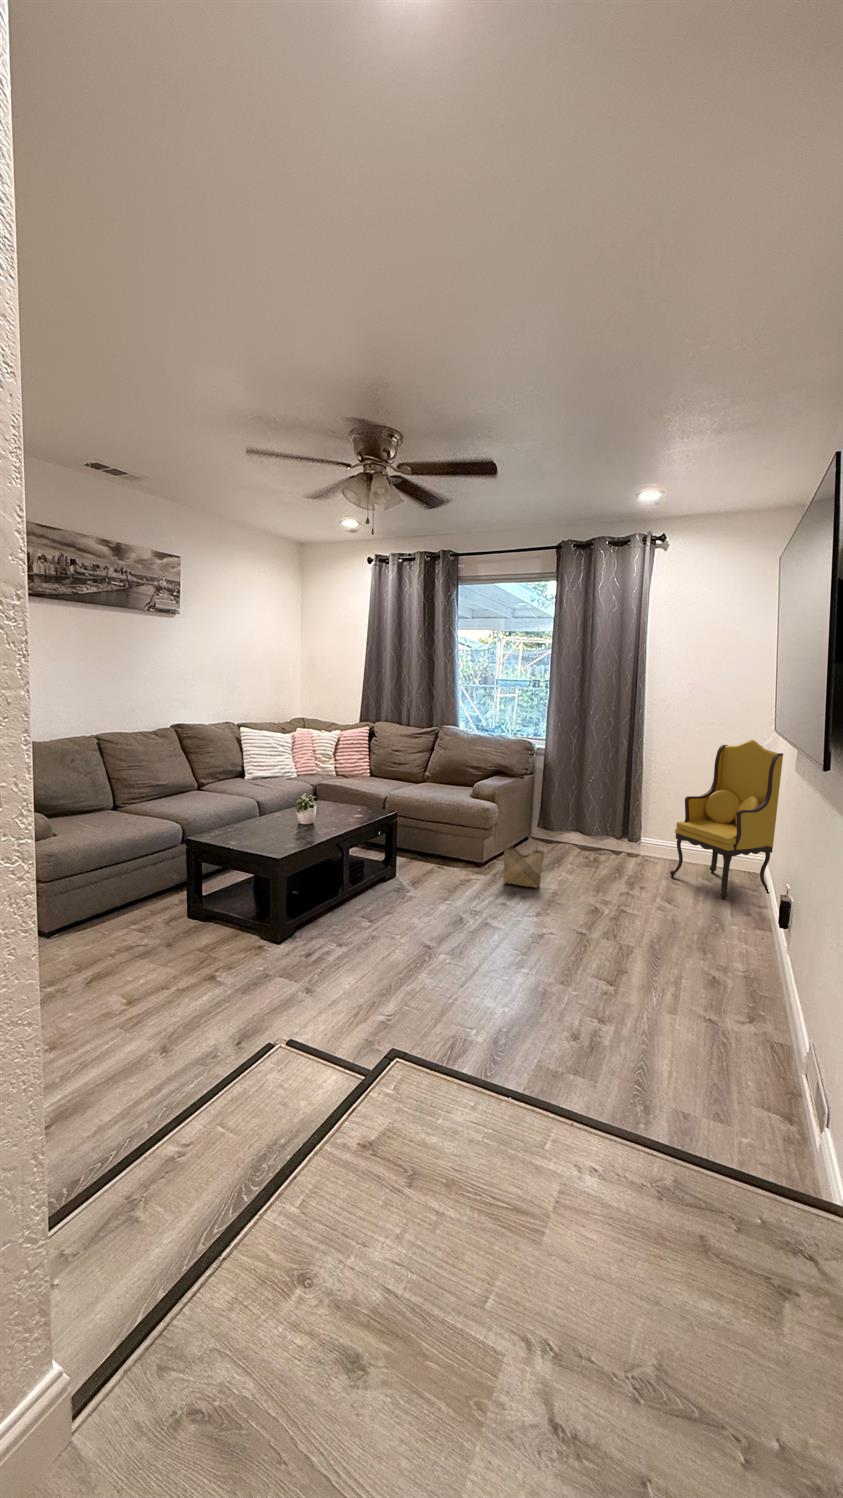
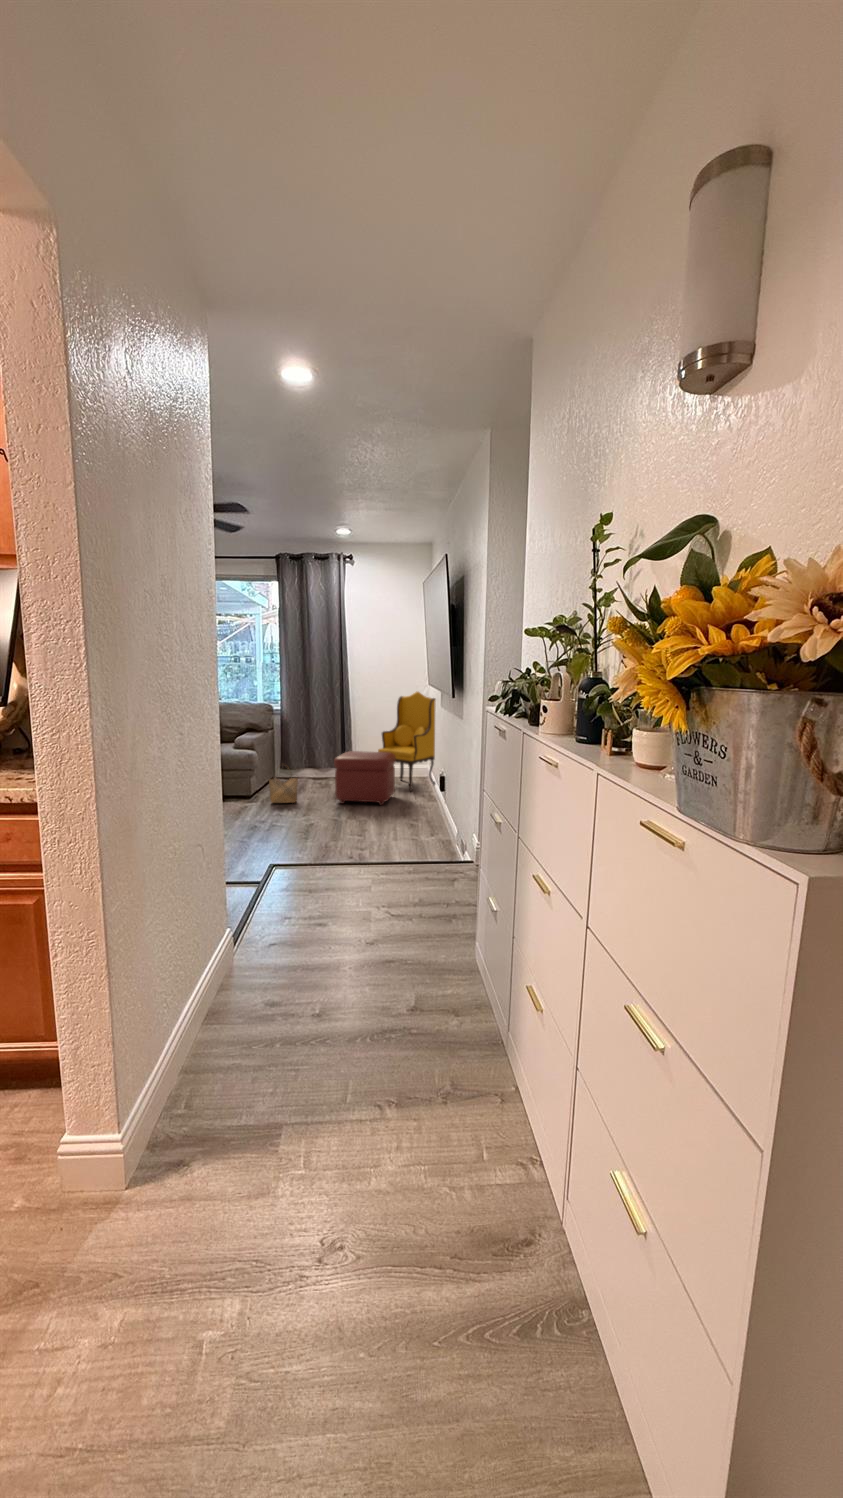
ottoman: none [595,823,700,919] -> present [334,751,396,805]

